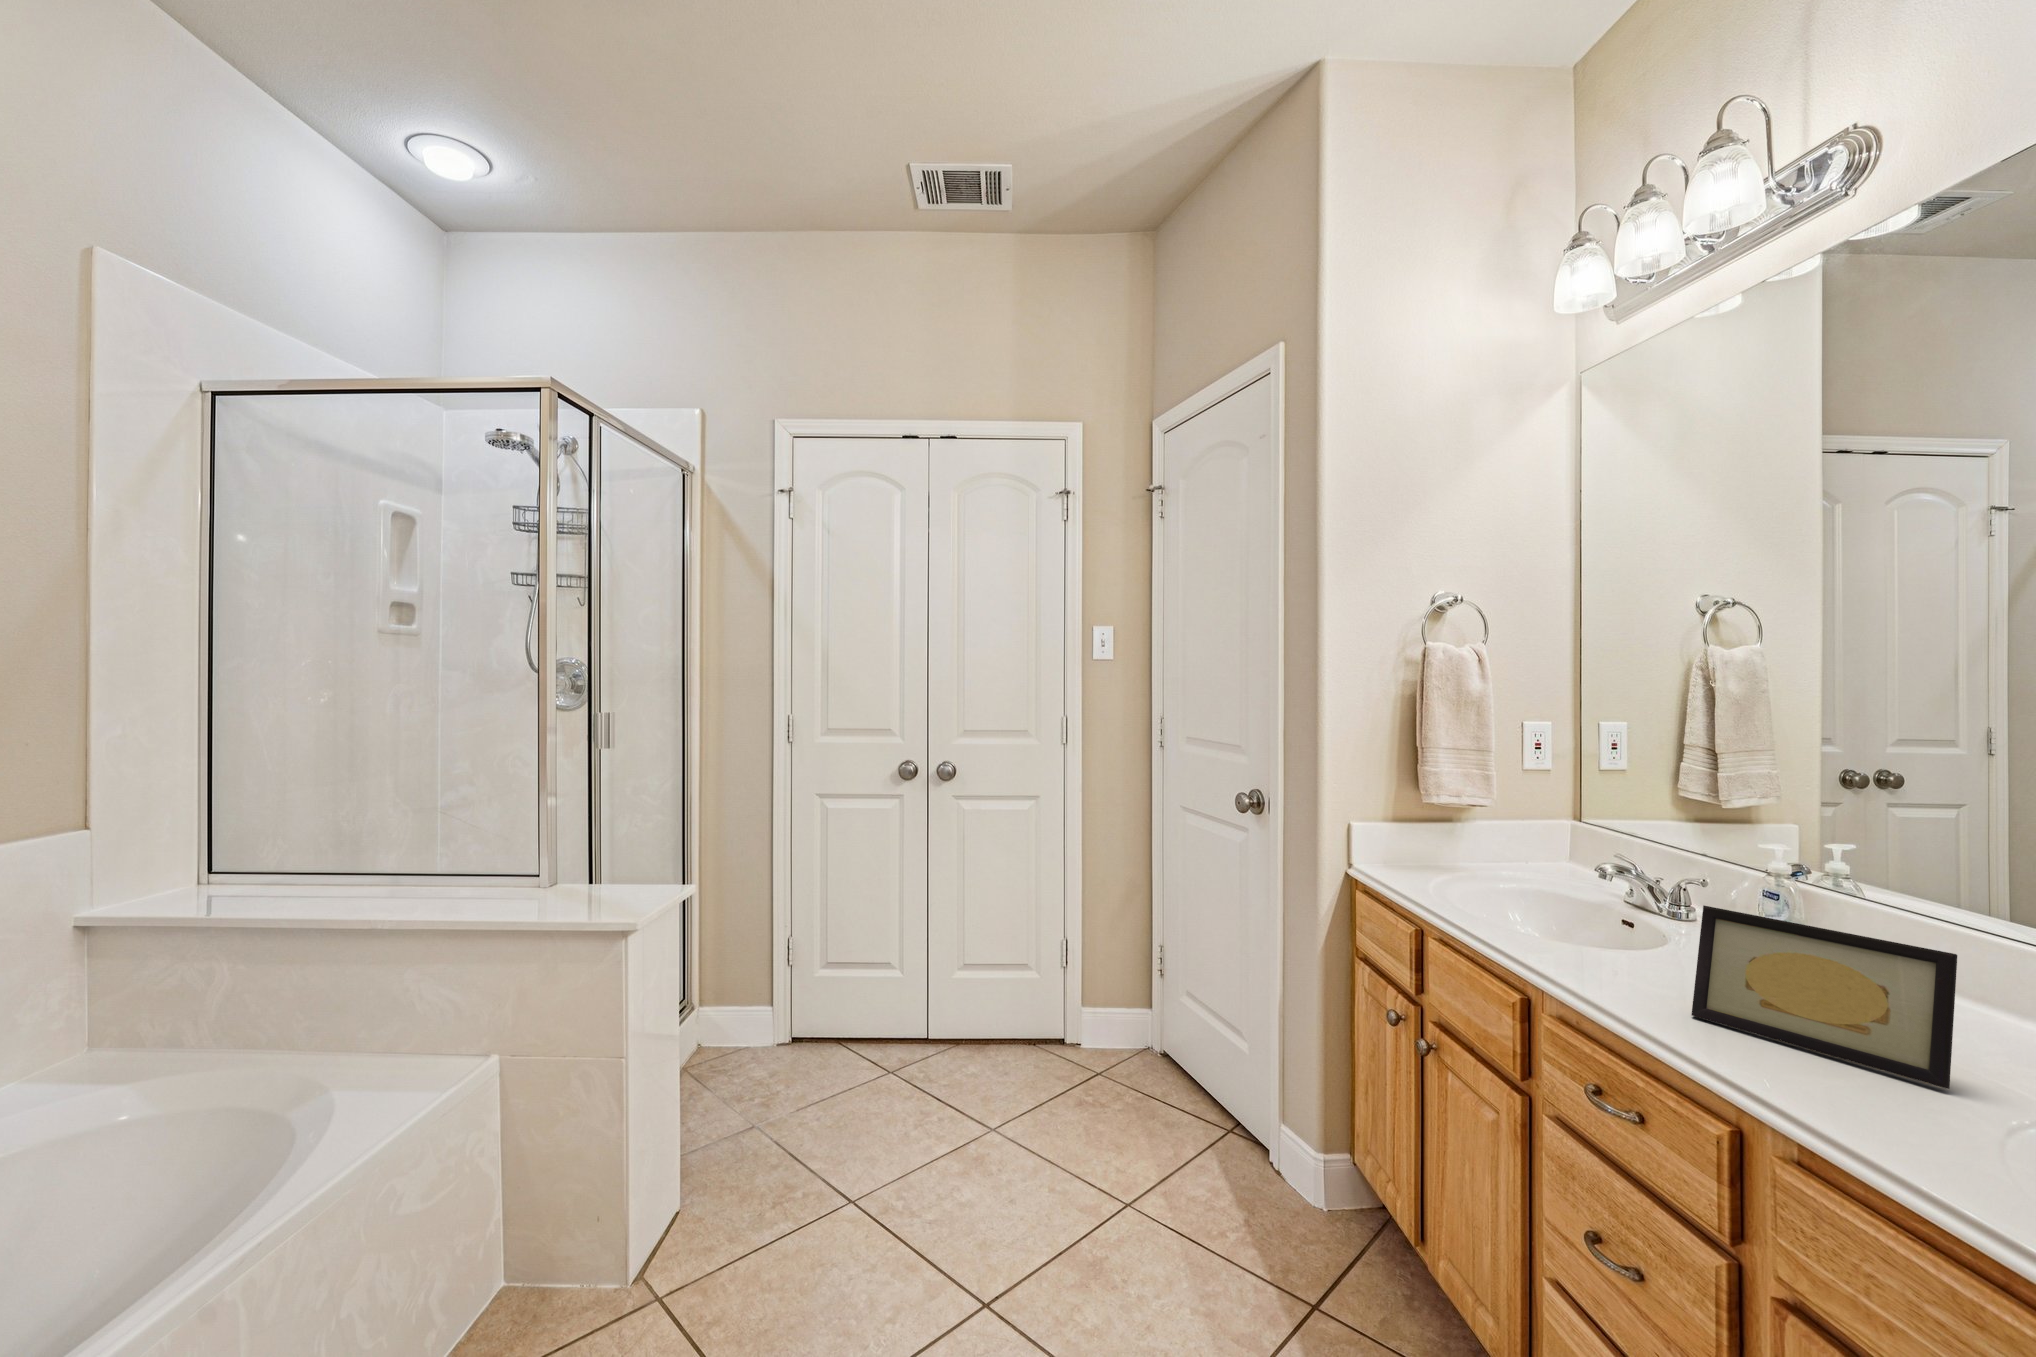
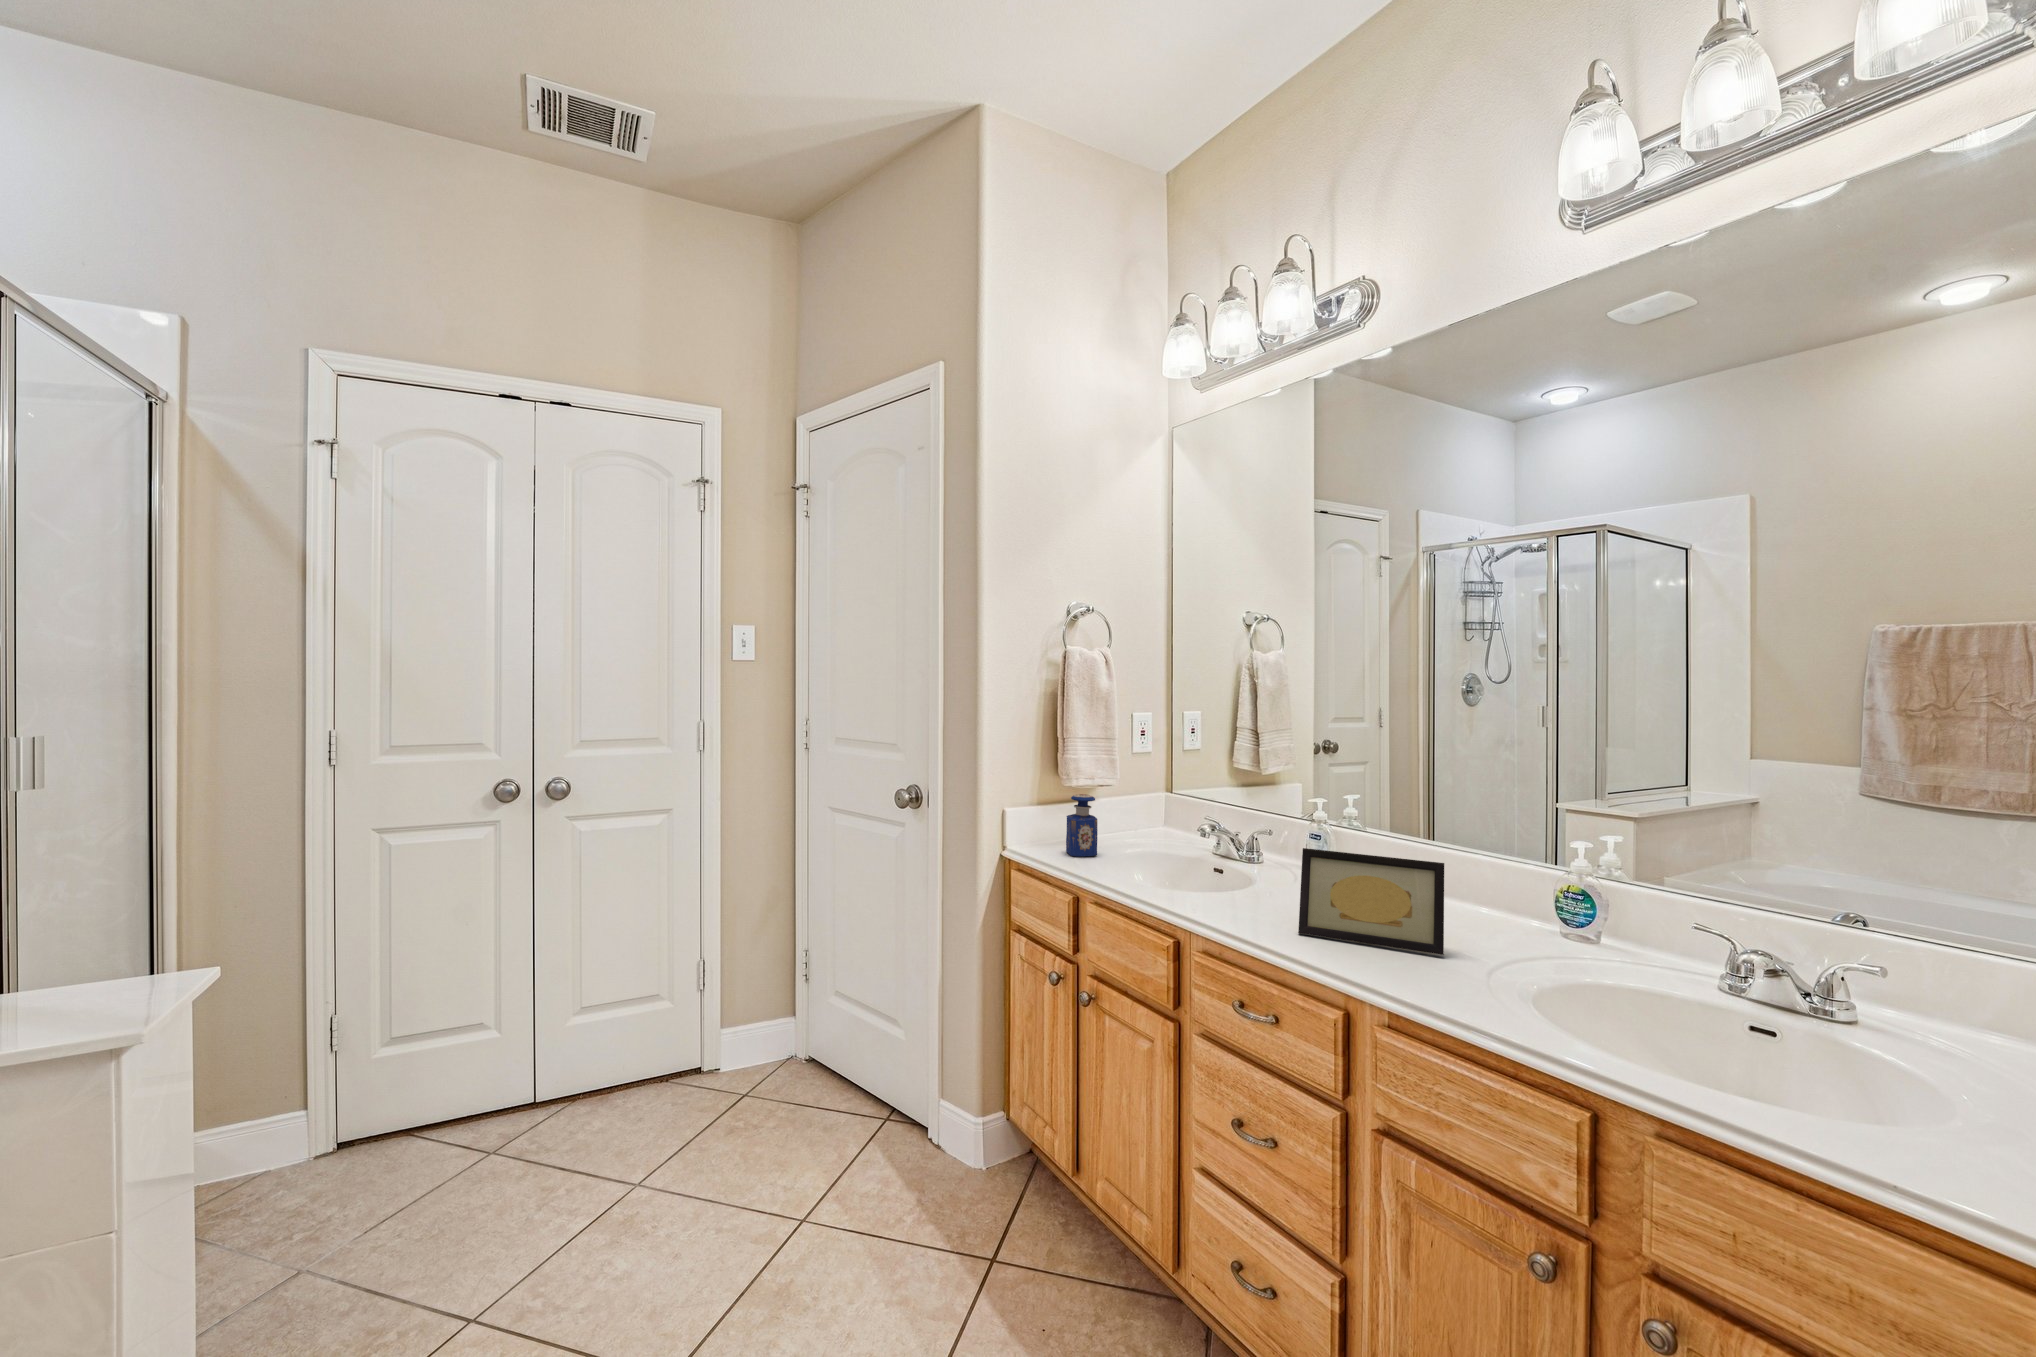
perfume bottle: none [1417,815,1454,888] -> present [1066,794,1098,857]

